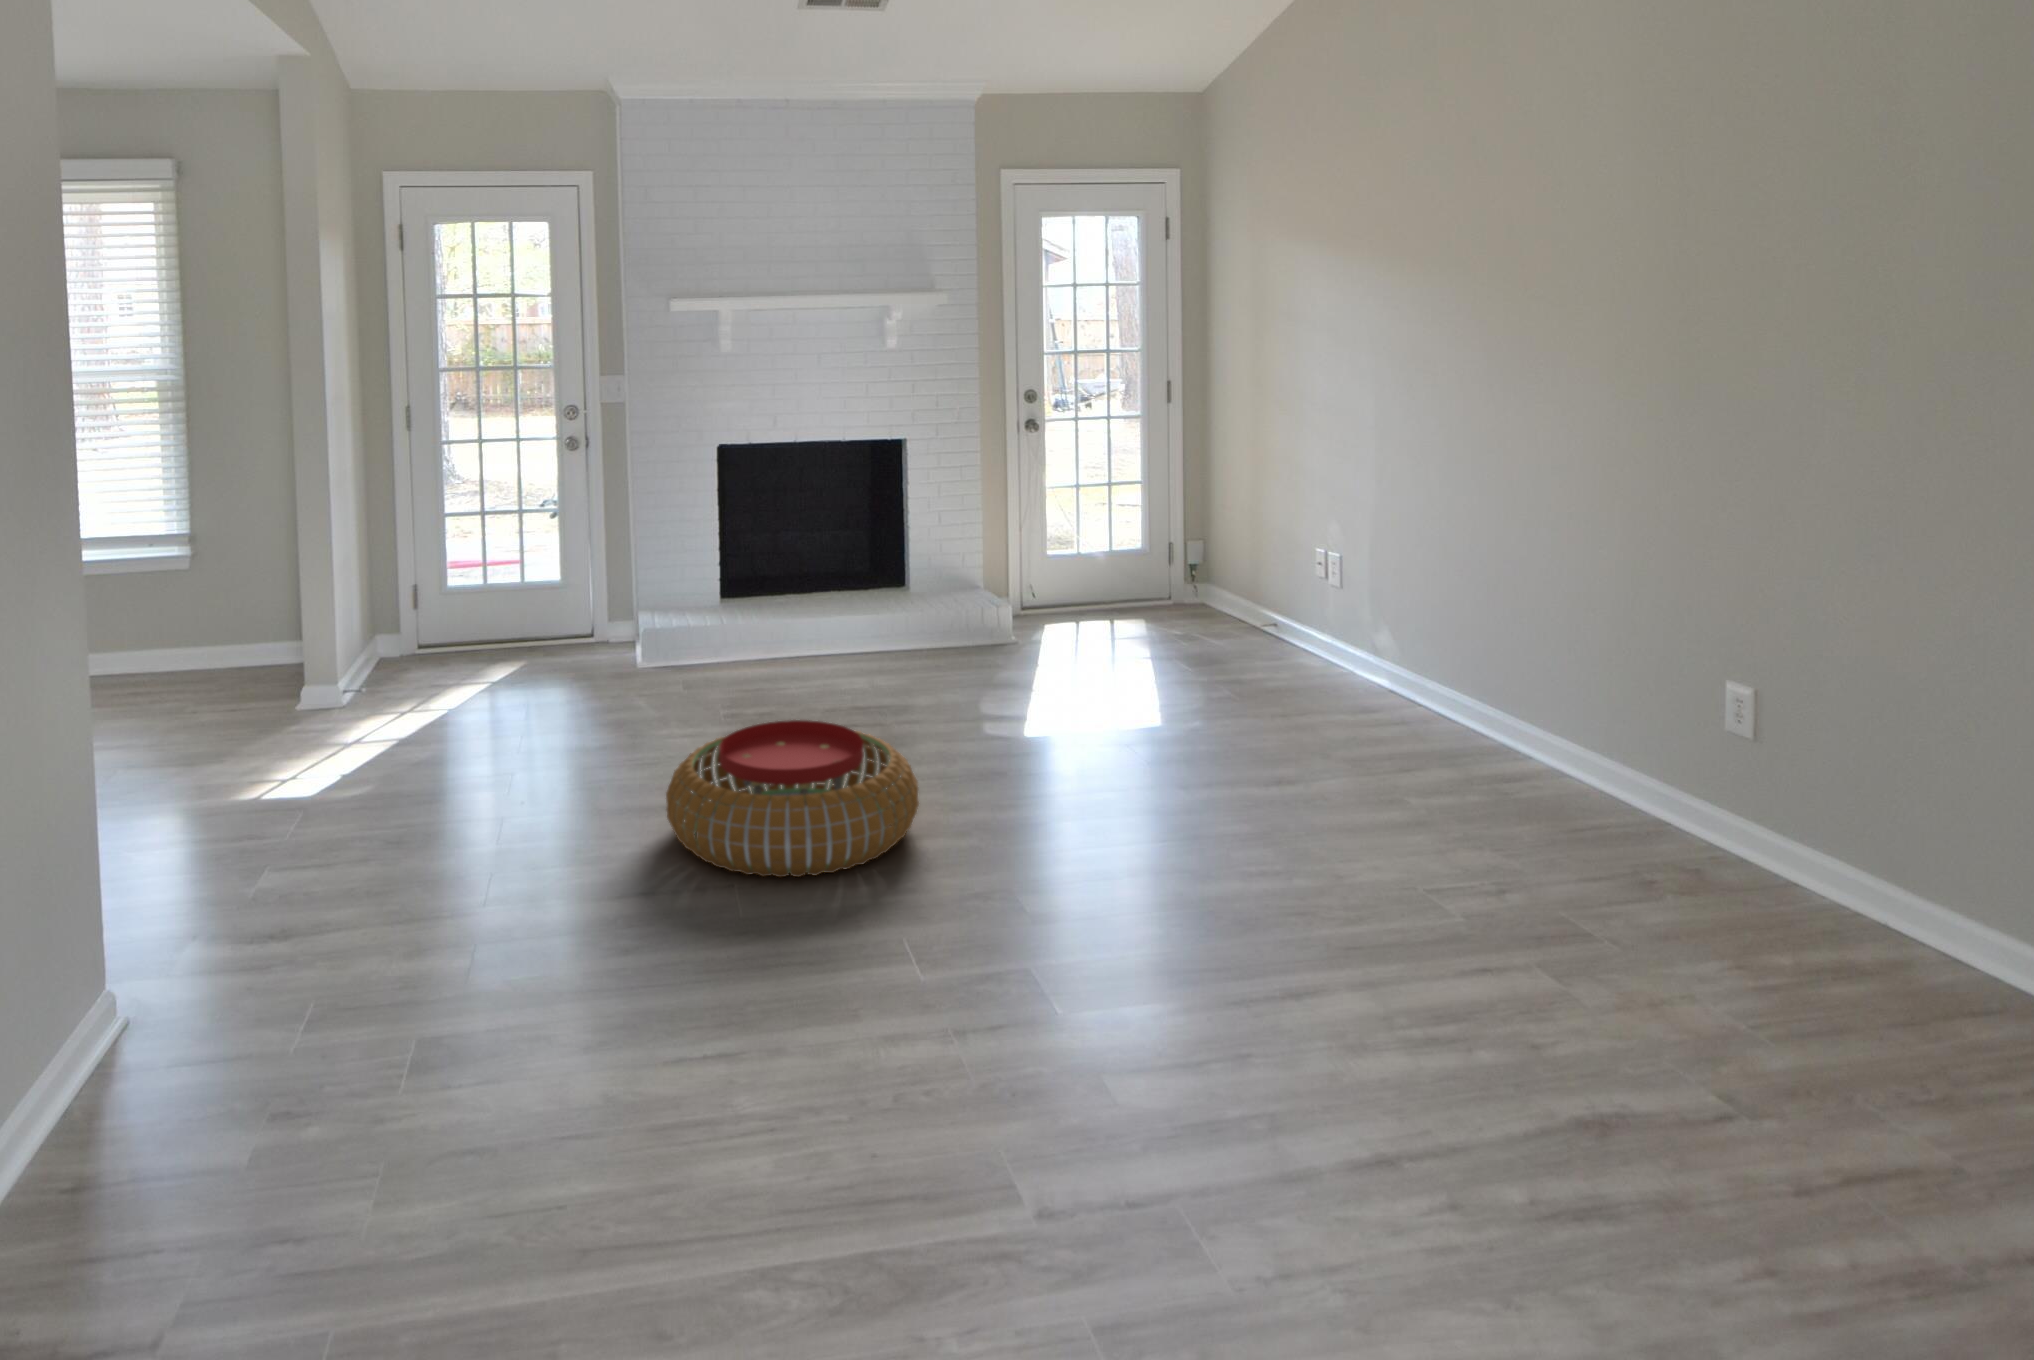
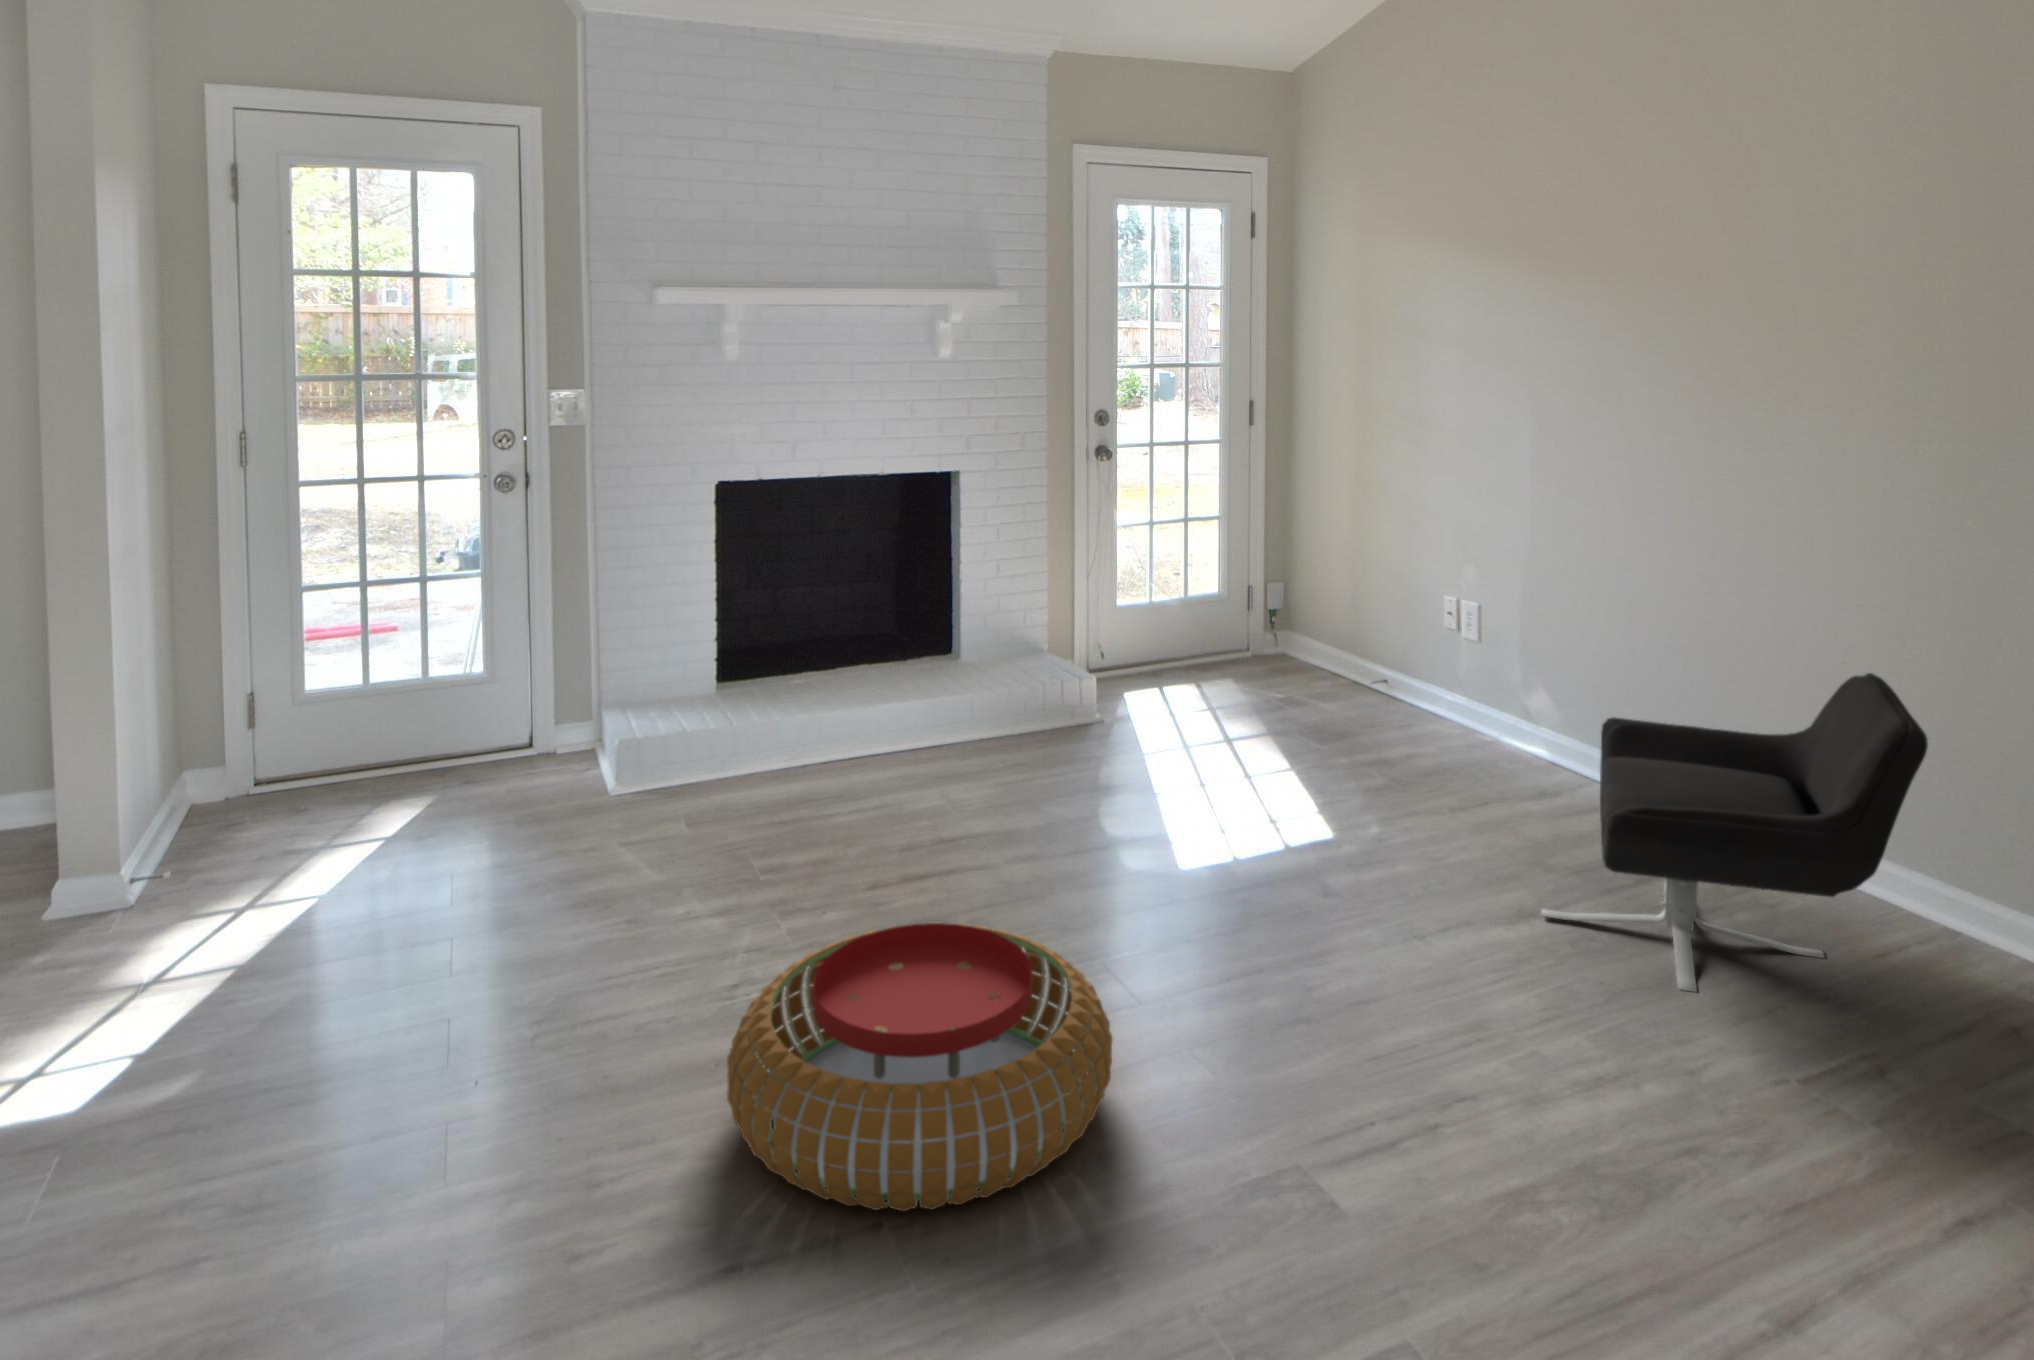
lounge chair: none [1303,583,1598,822] -> present [1541,673,1928,992]

